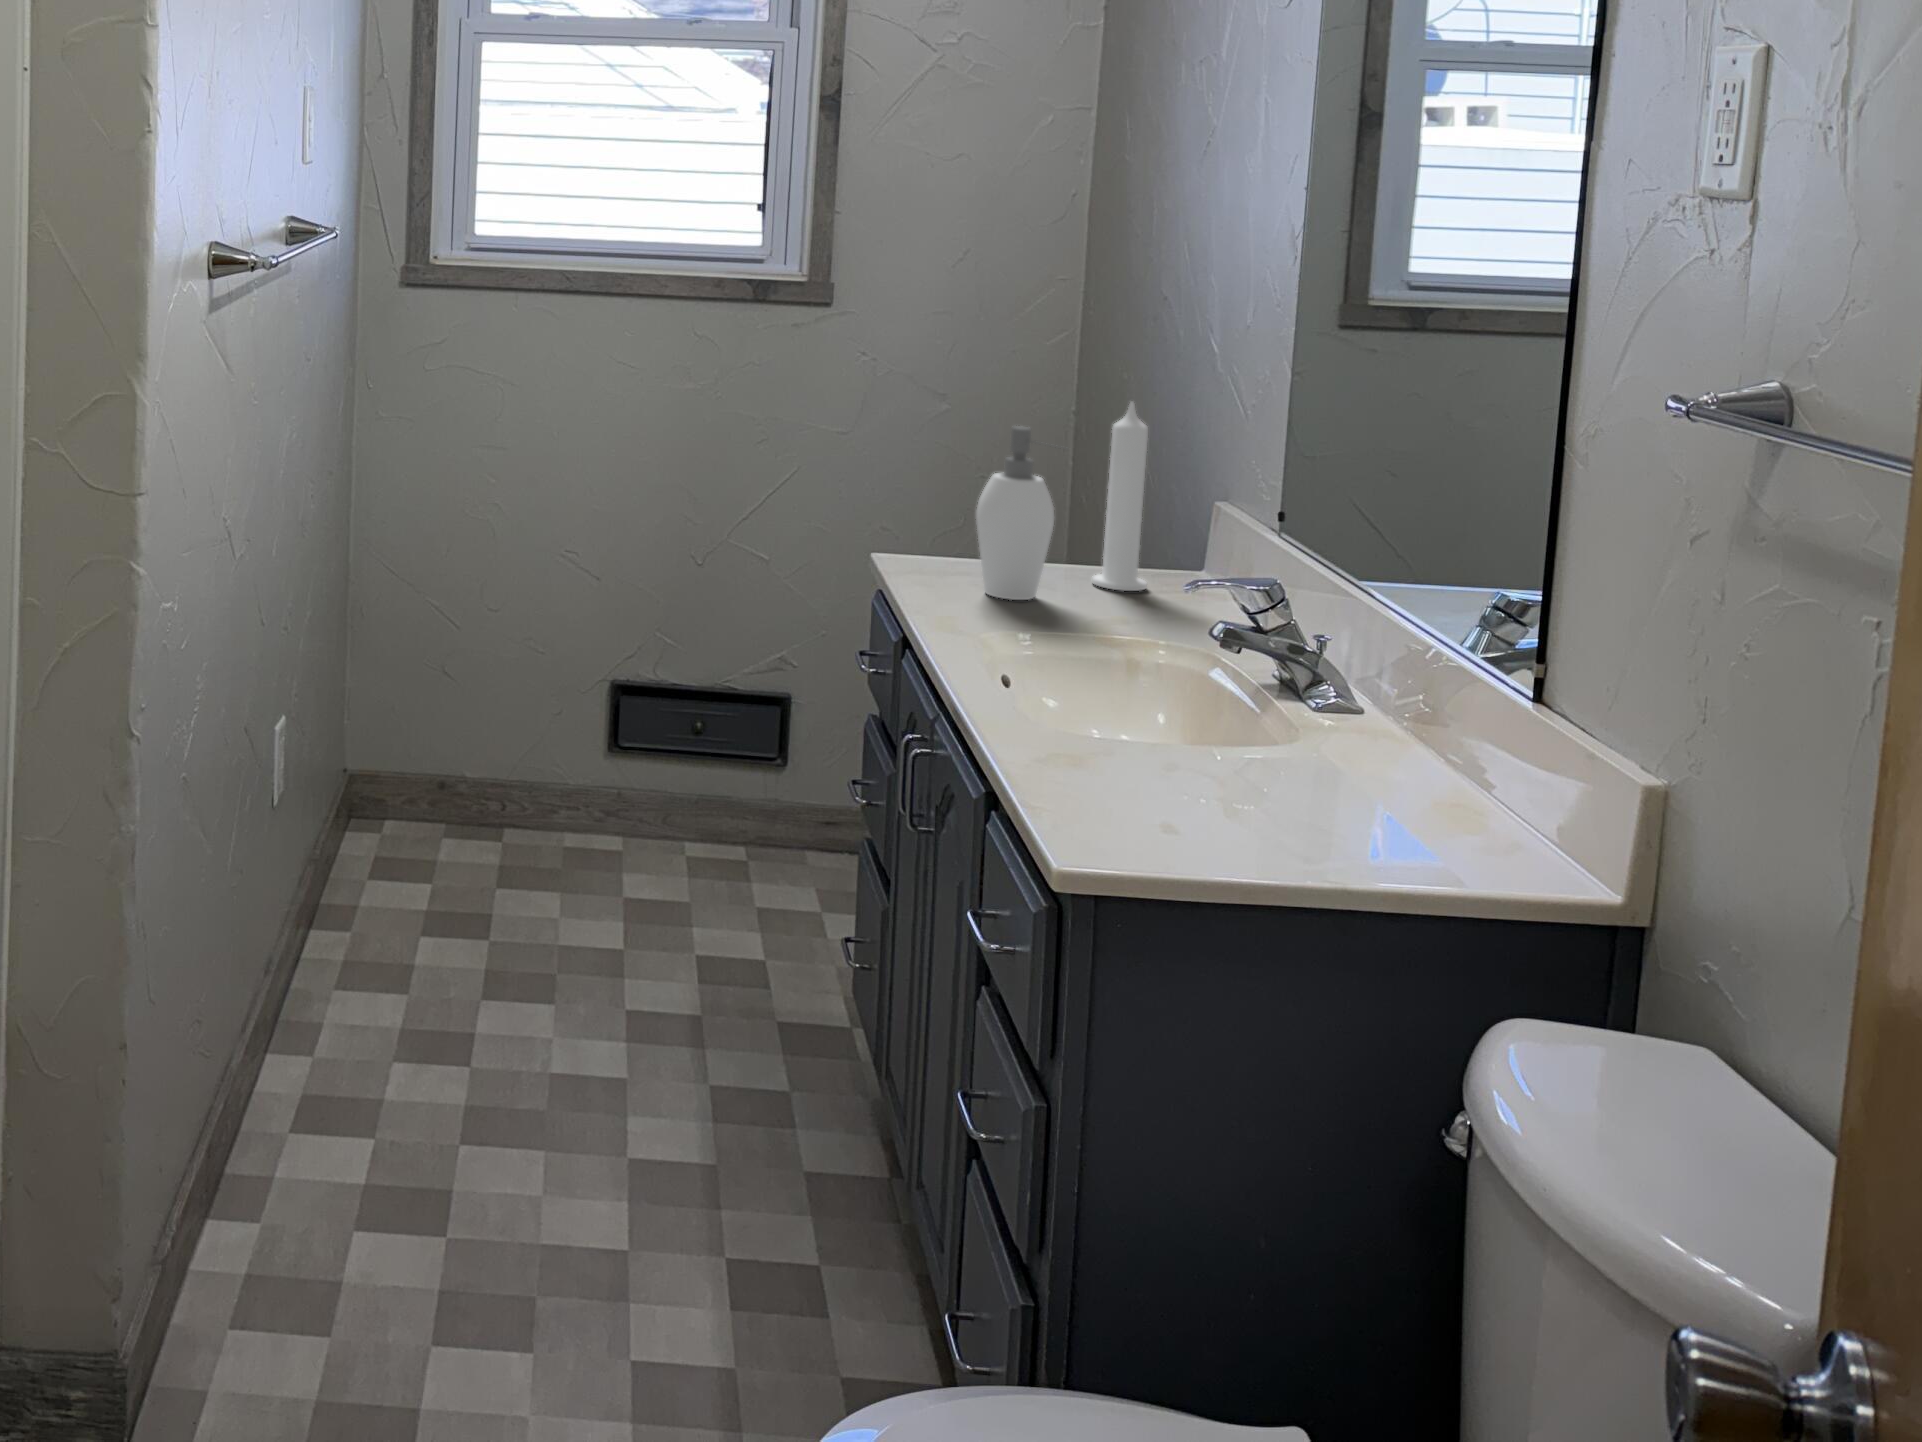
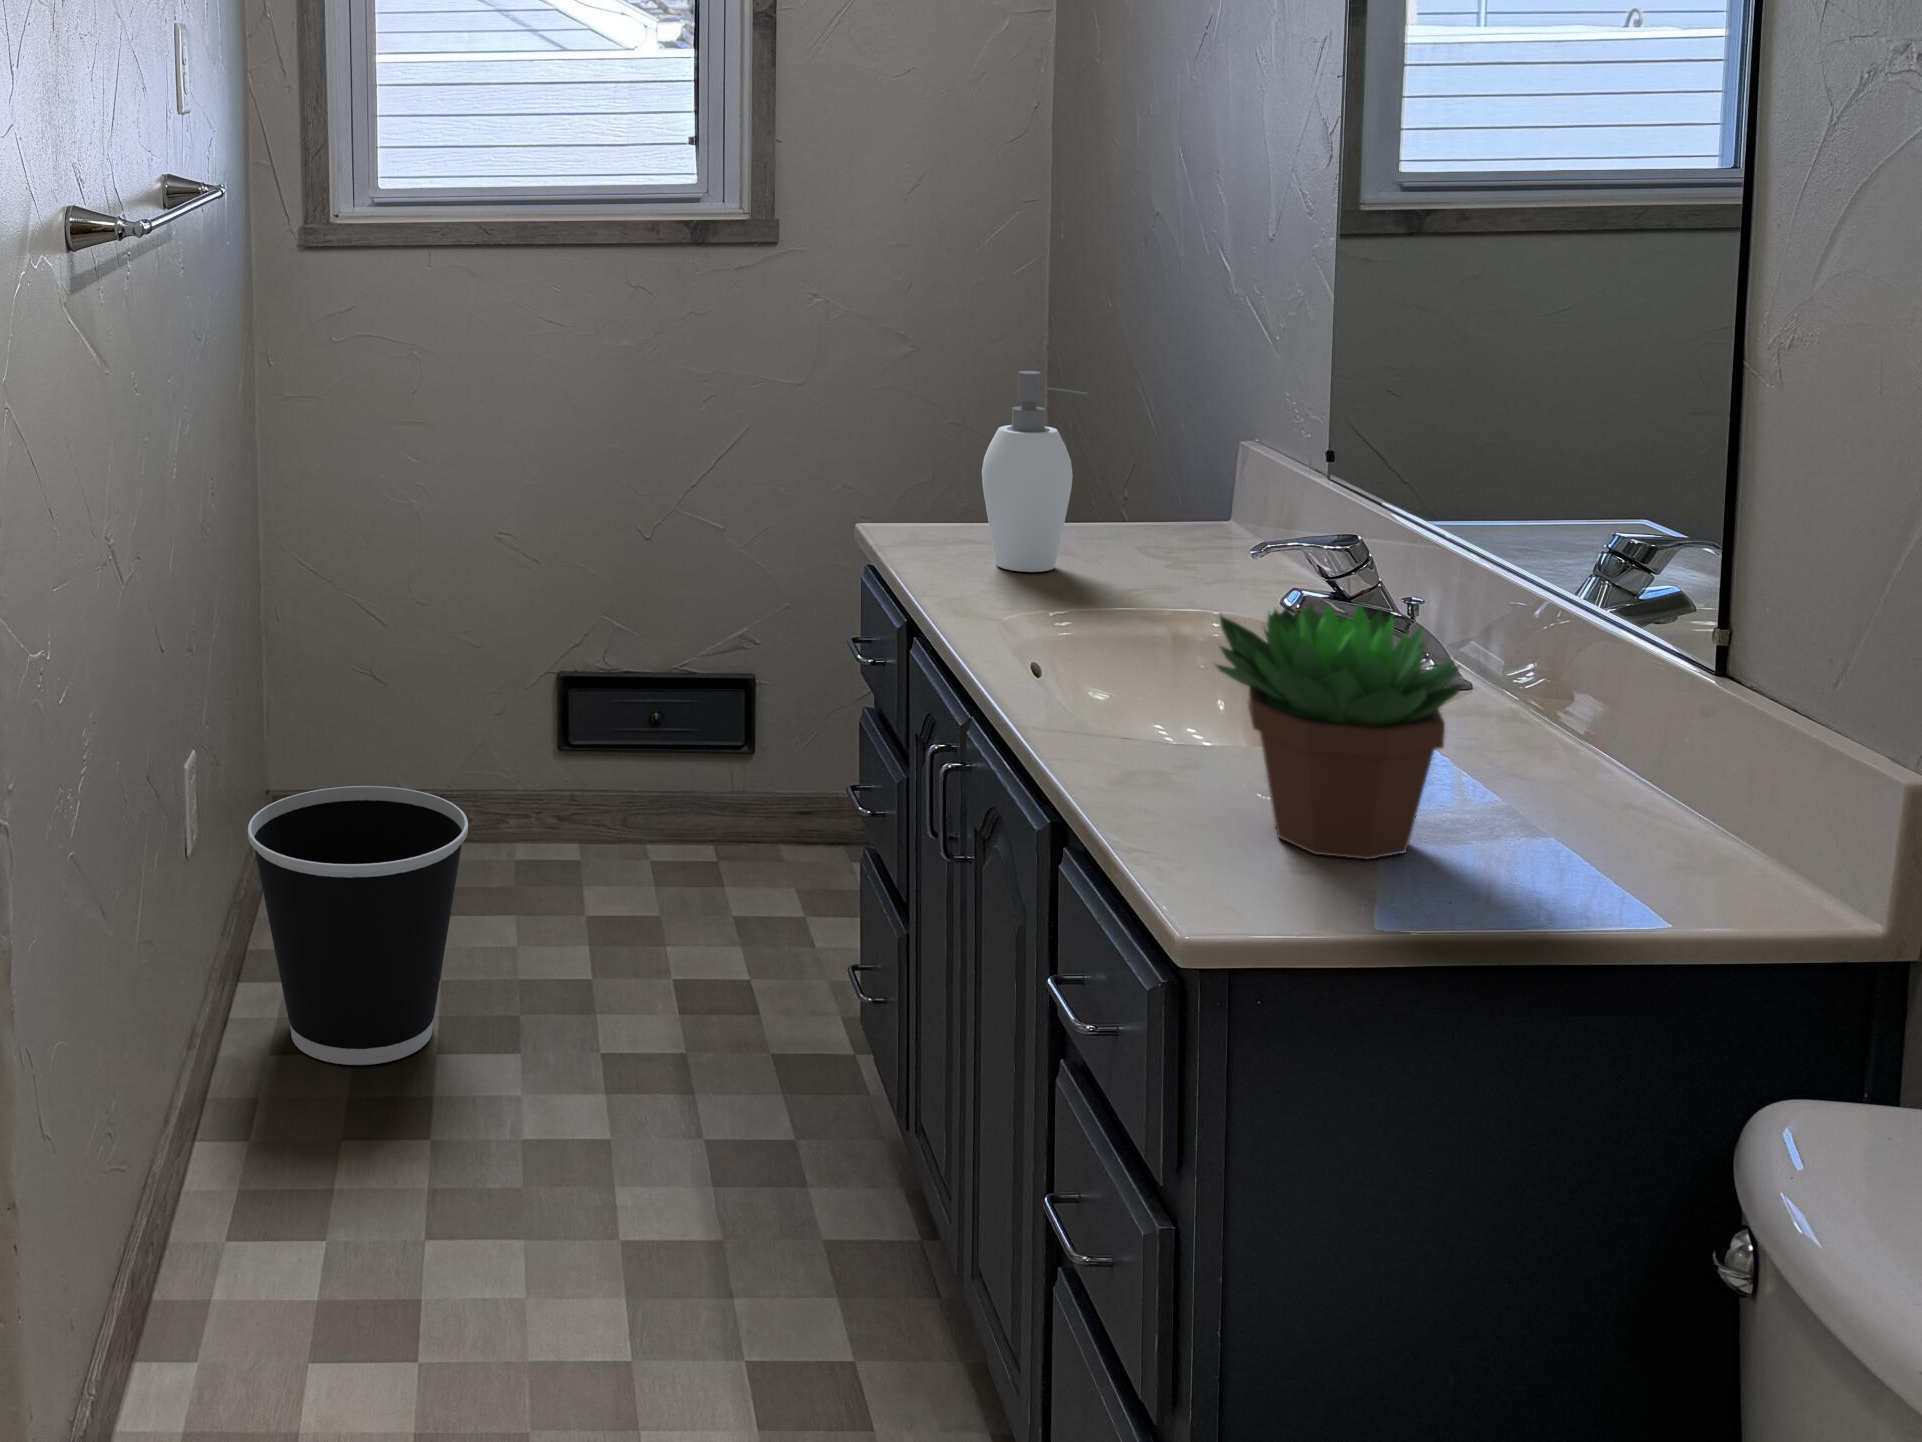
candle: present [1092,402,1148,591] -> none [1112,334,1176,552]
succulent plant: none [1117,622,1315,828] -> present [1216,603,1463,860]
wastebasket: none [327,761,520,1002] -> present [248,786,468,1065]

